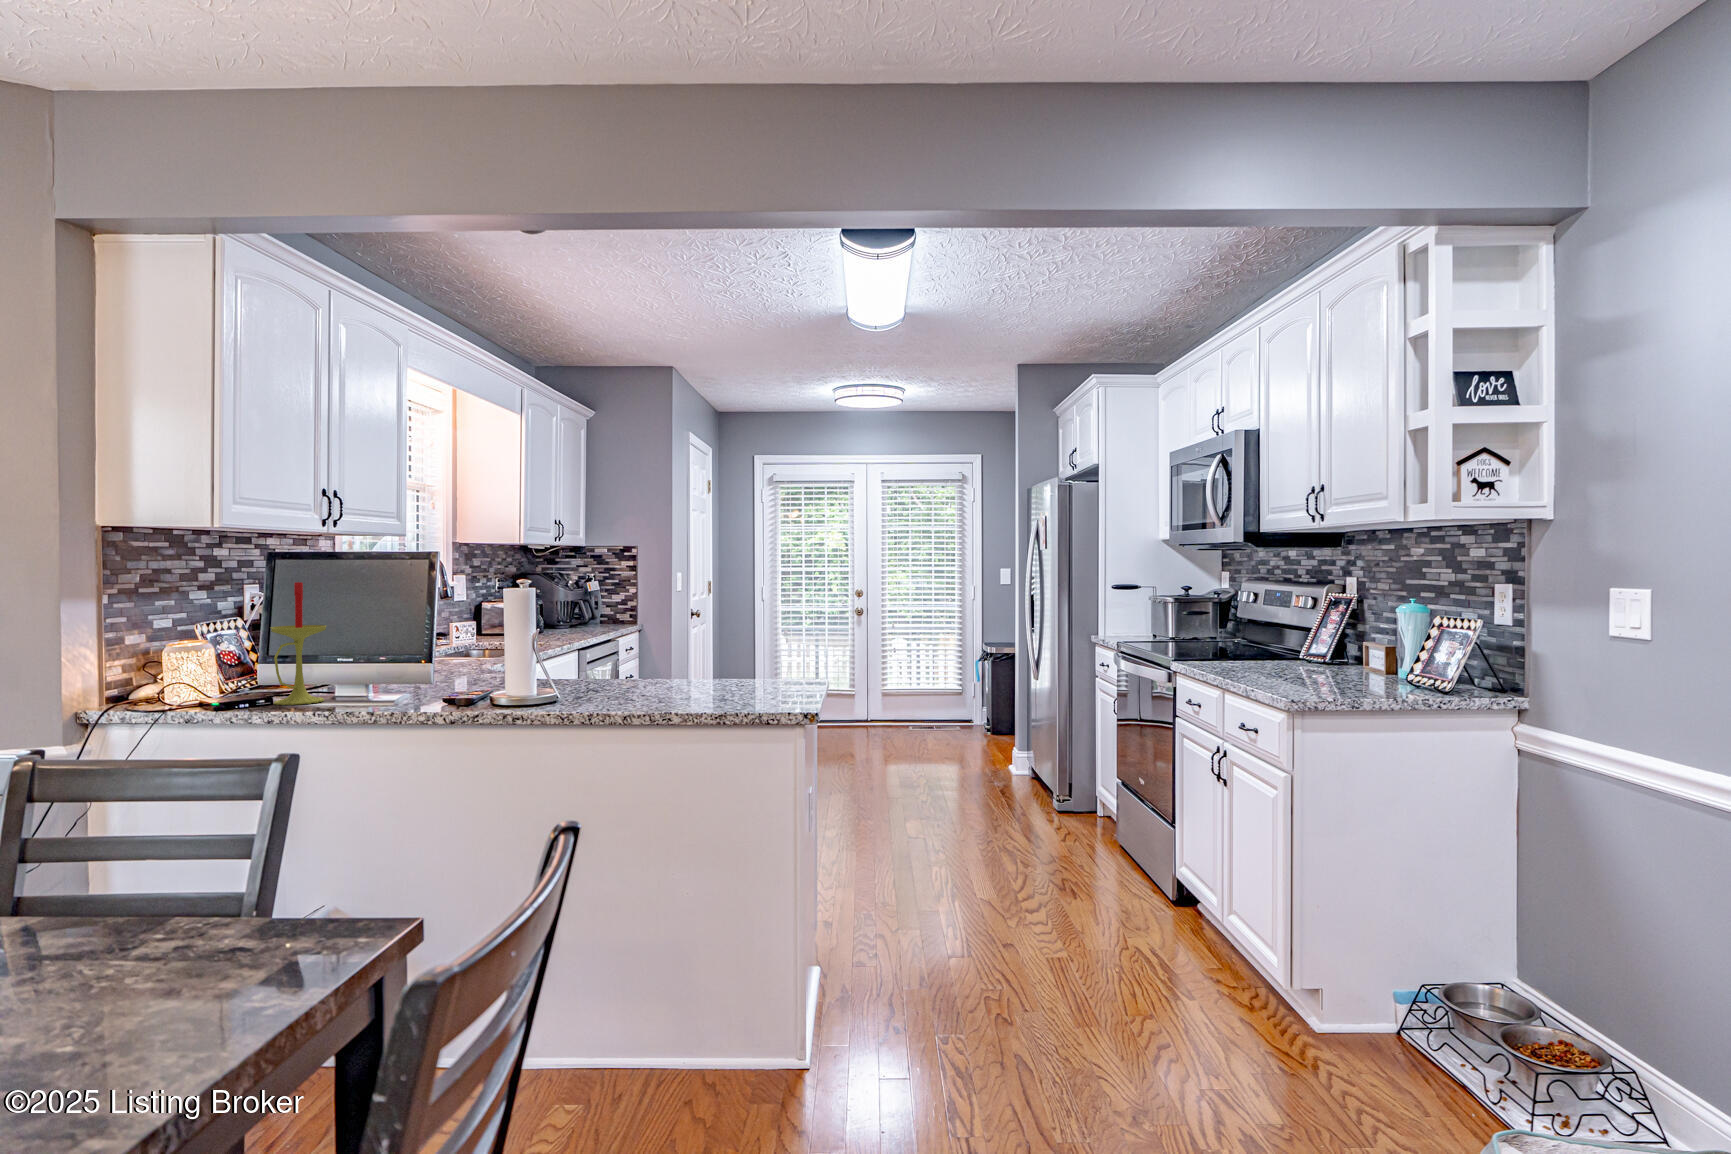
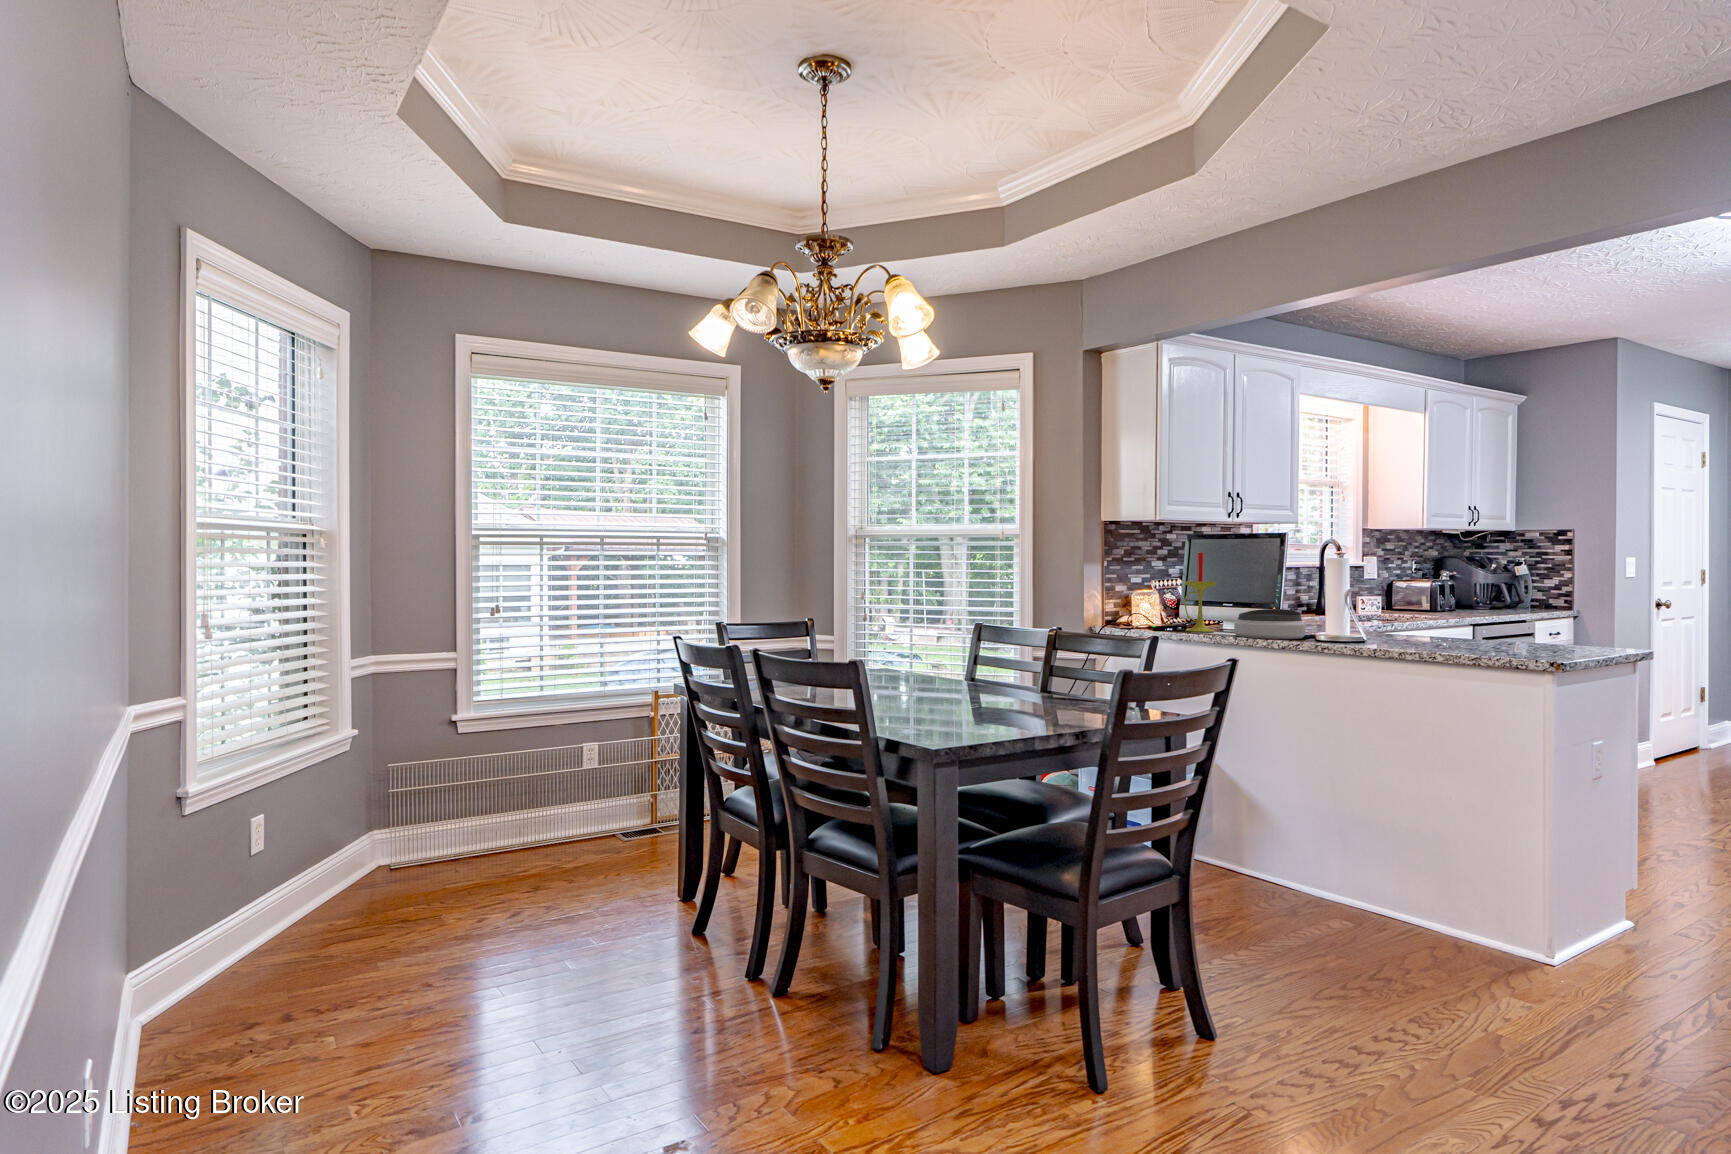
bowl: none [366,661,471,710] -> present [1234,609,1306,639]

